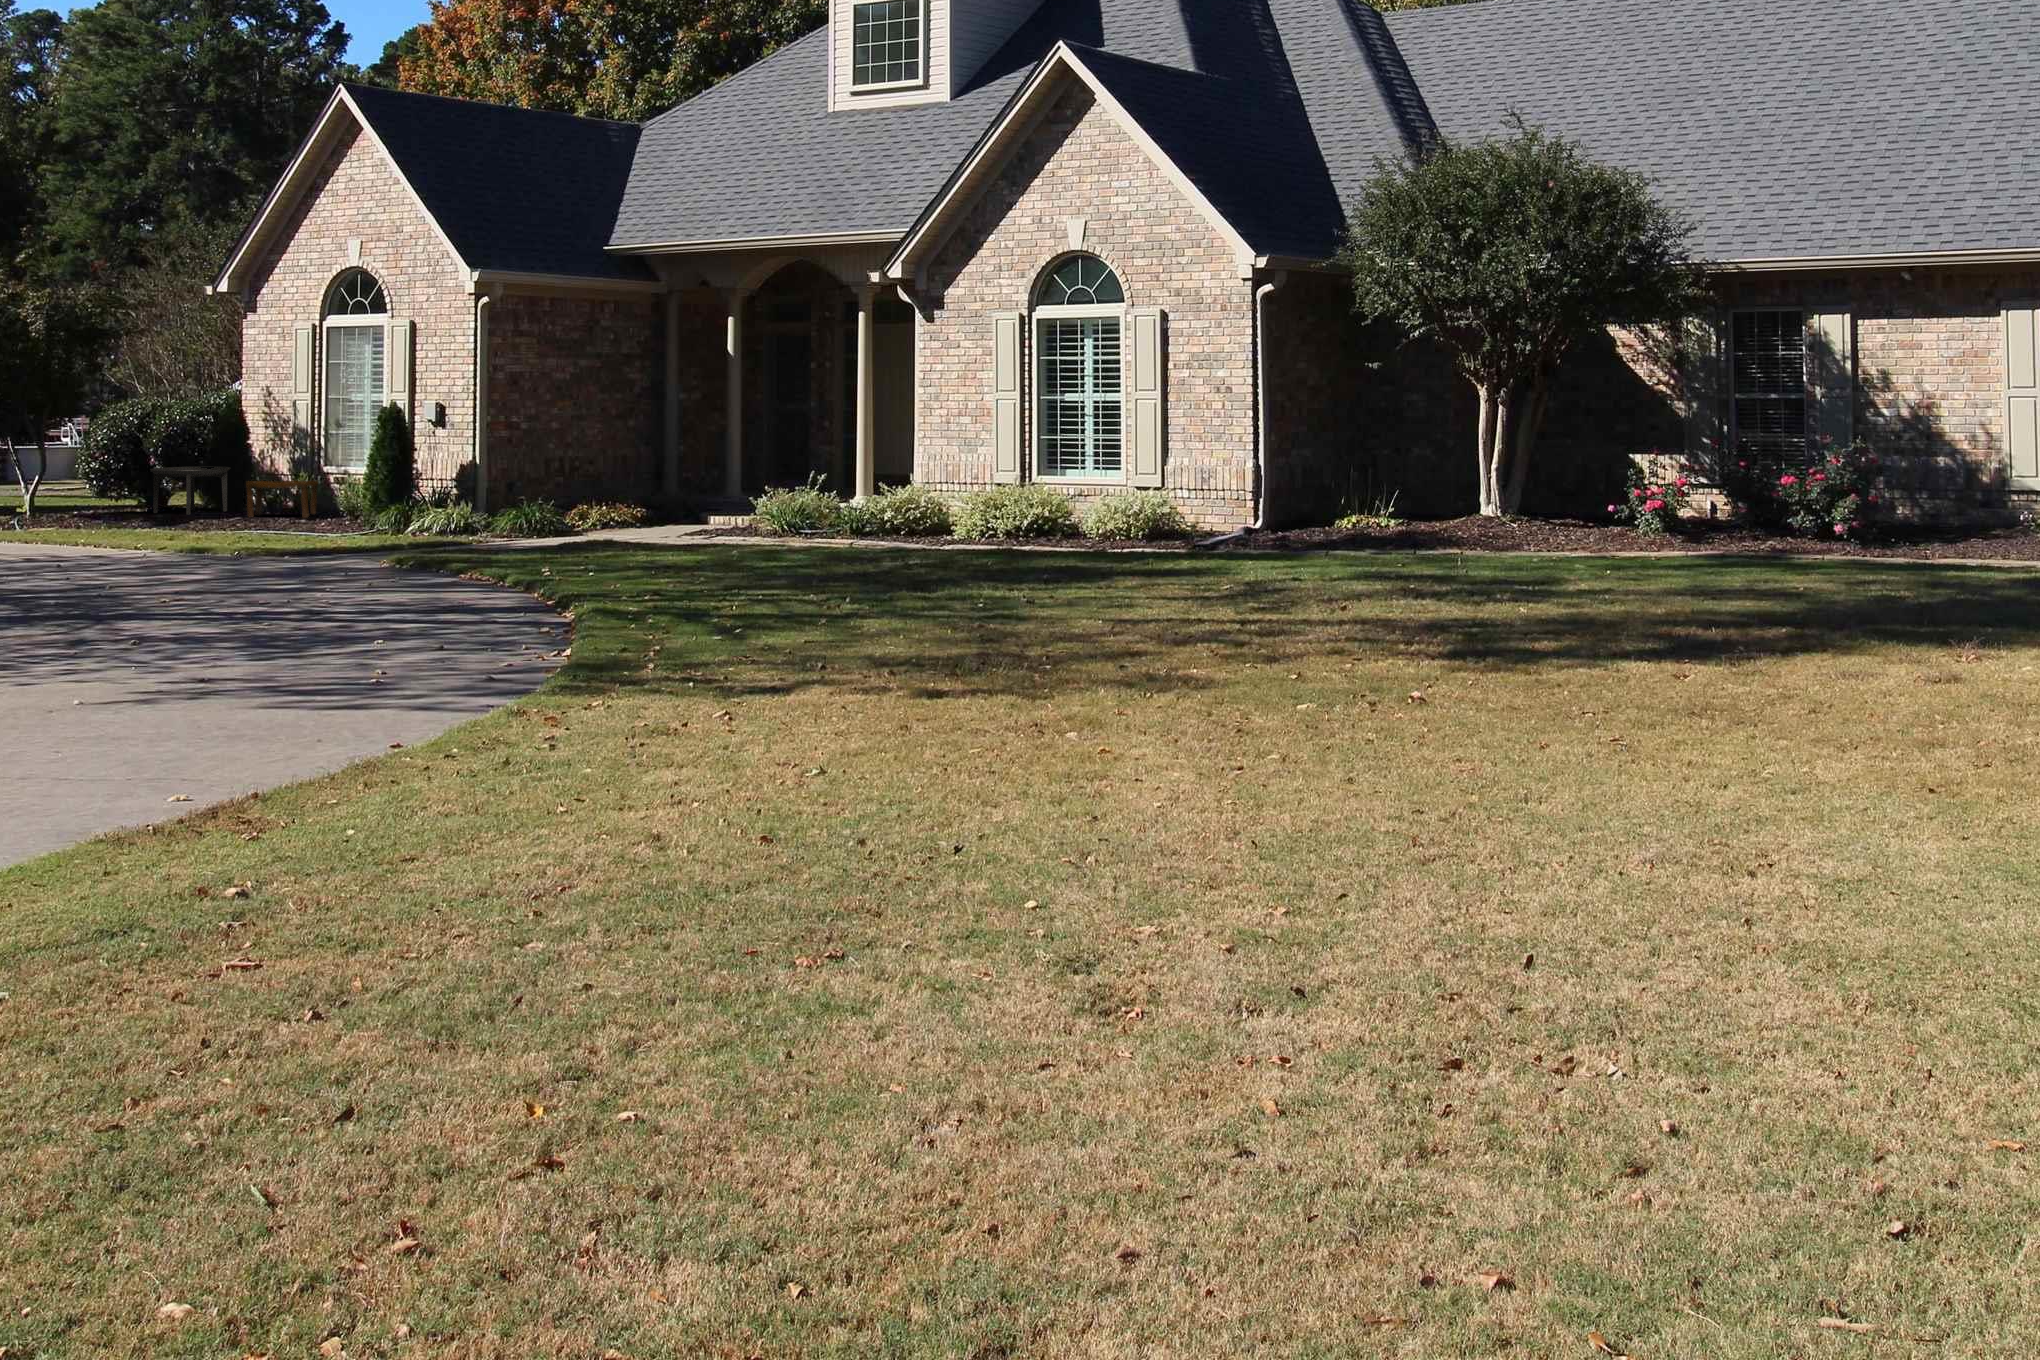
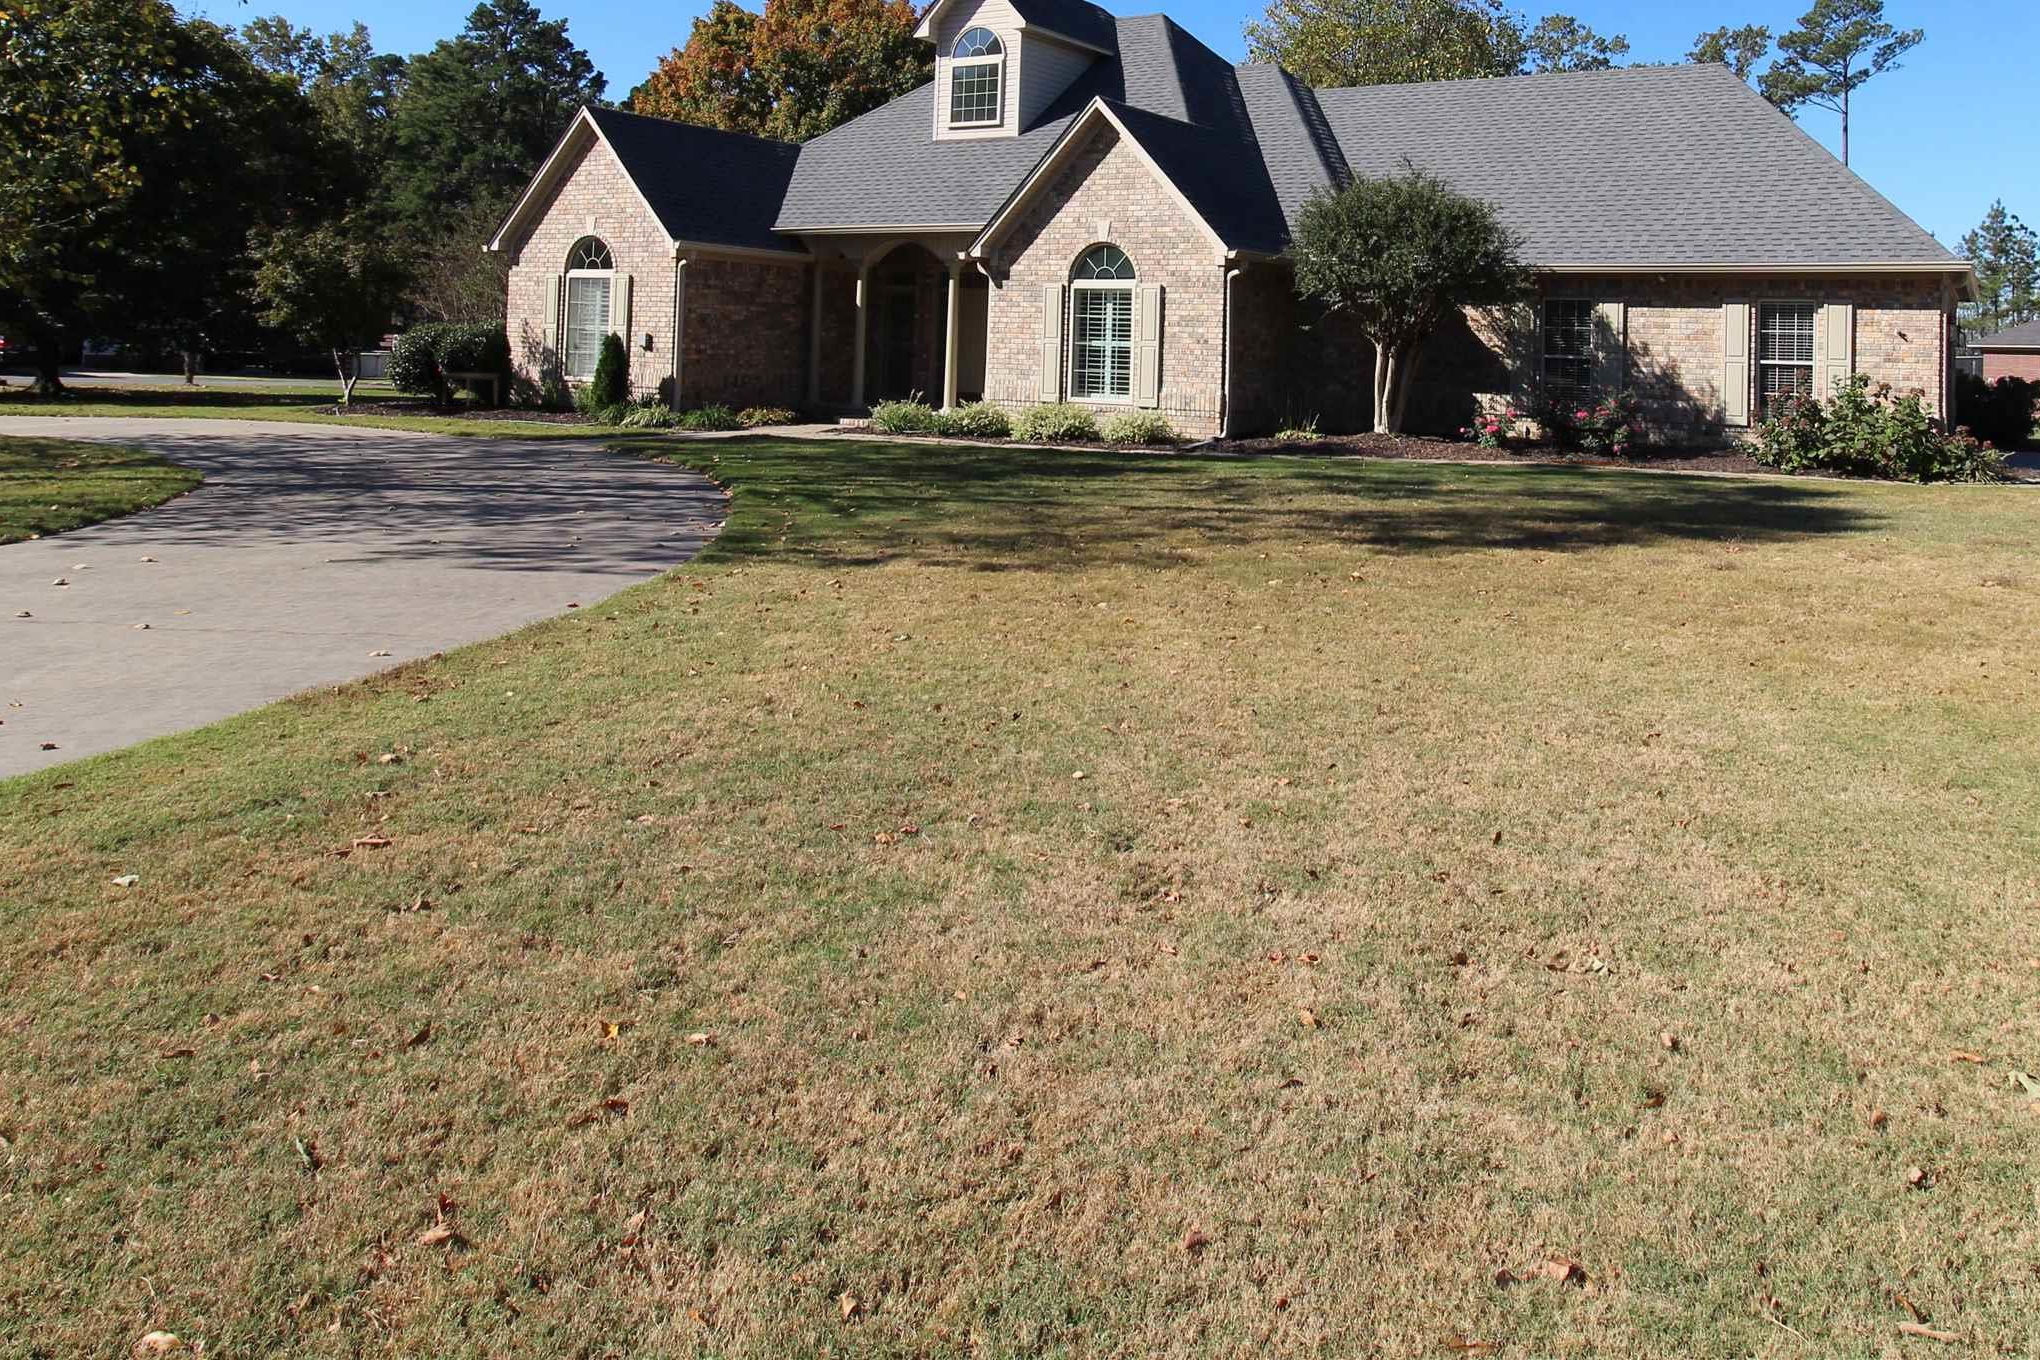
bench: present [246,481,319,518] -> present [1558,426,1616,461]

